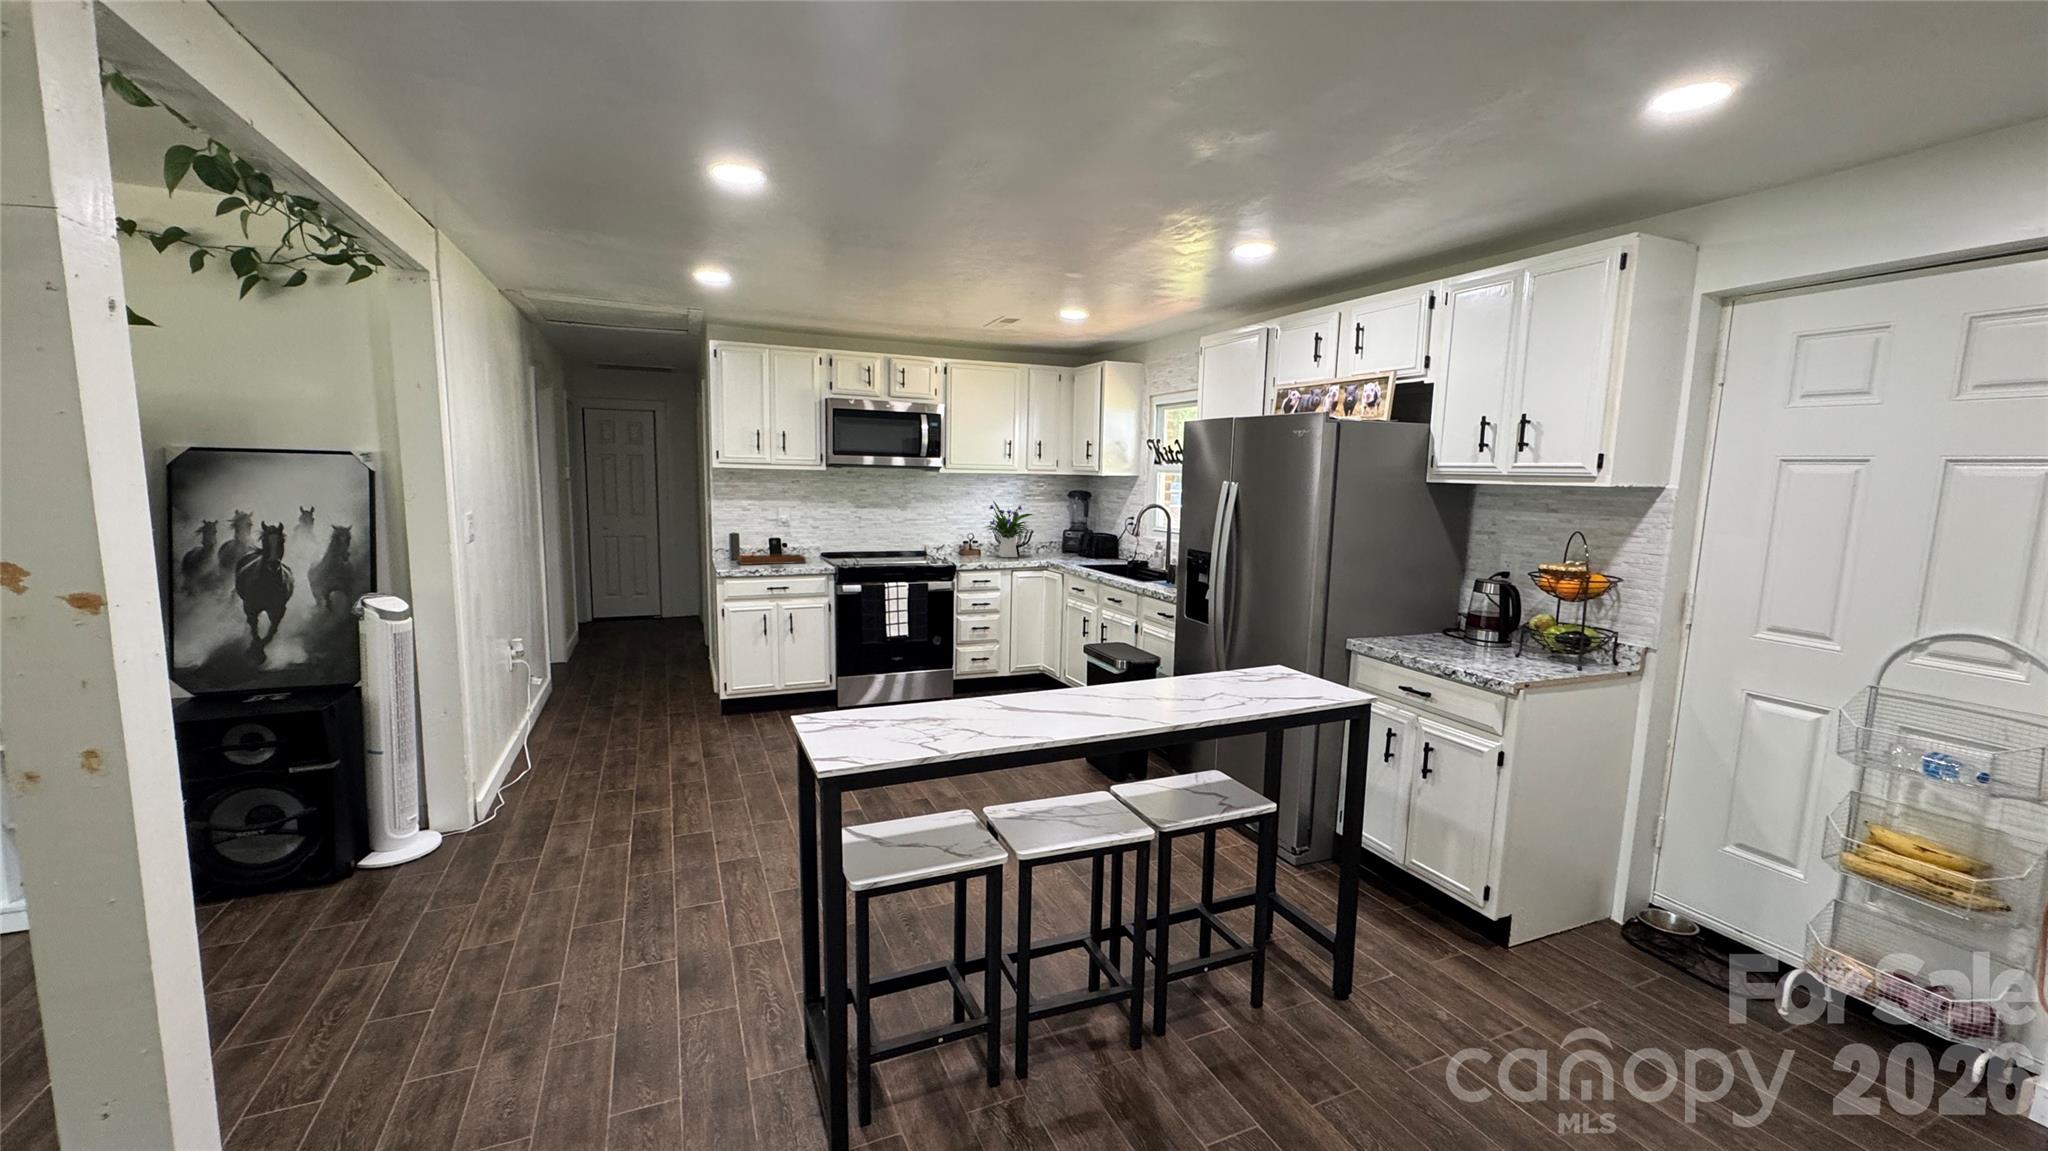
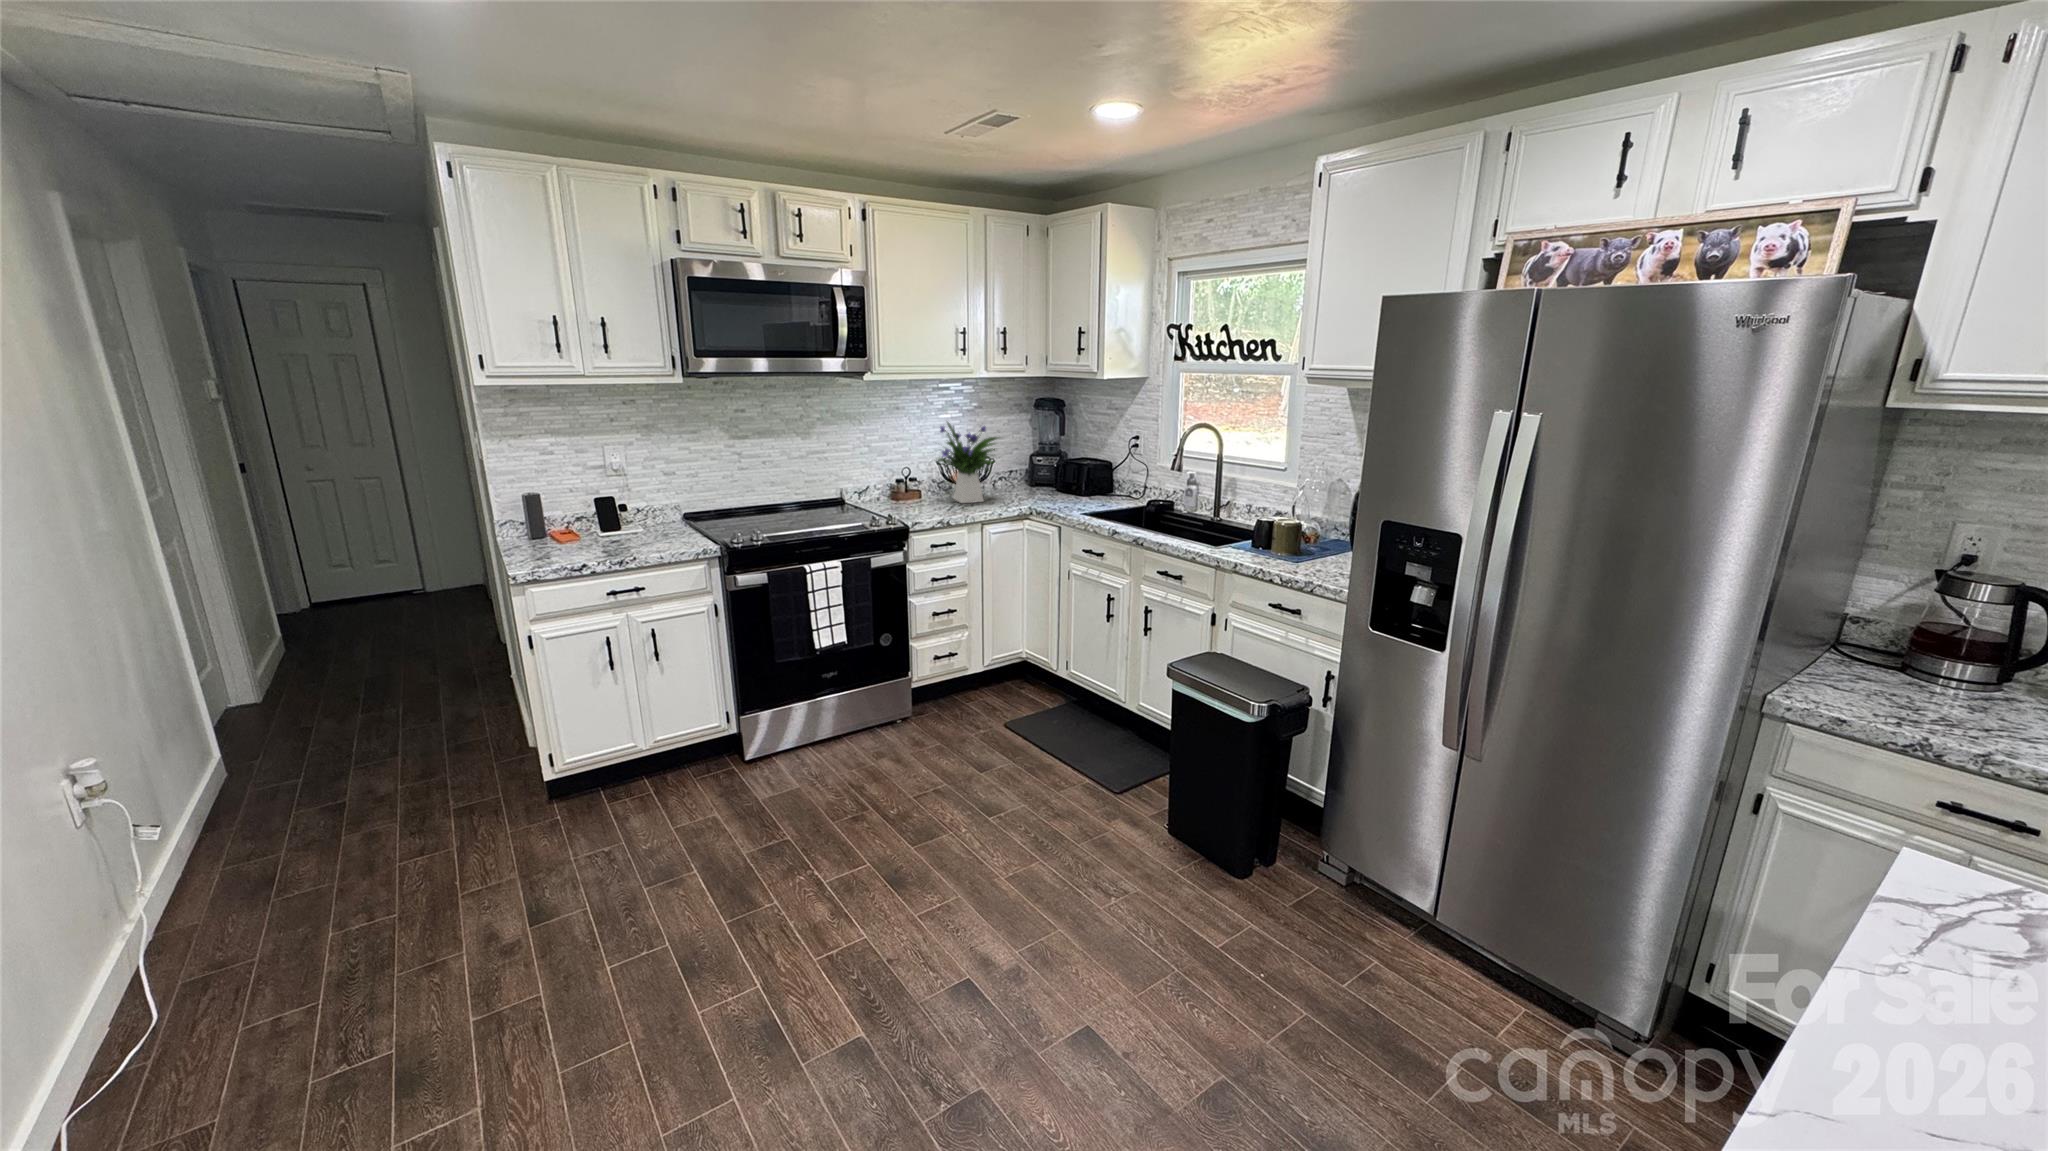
tray: present [738,541,806,565] -> none [541,504,666,553]

